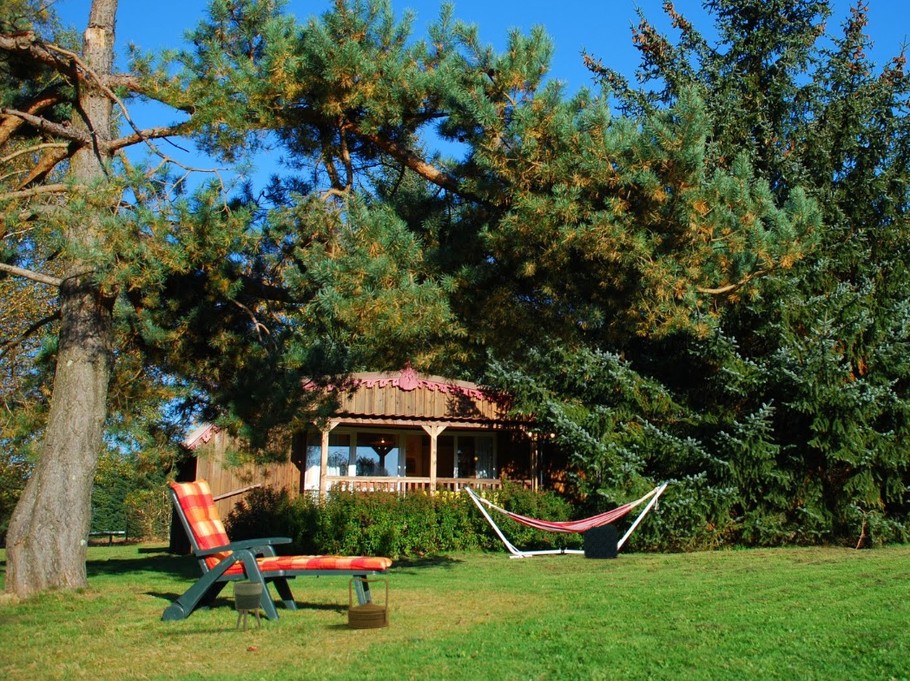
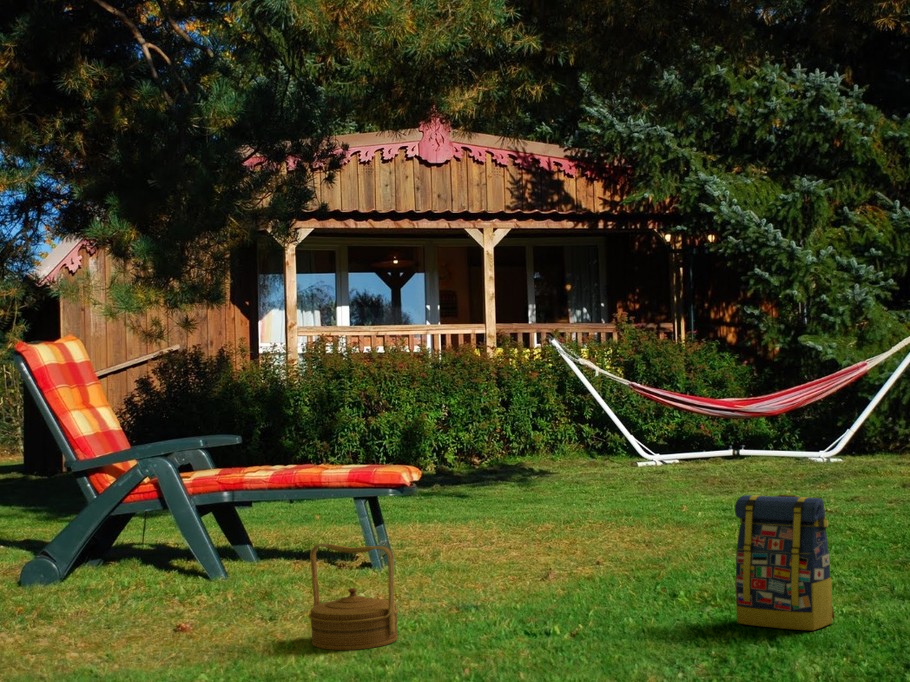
pouf: present [584,525,618,559] -> none [779,402,846,466]
backpack: none [547,561,592,625] -> present [735,495,835,630]
planter: present [233,581,263,631] -> none [64,557,131,662]

